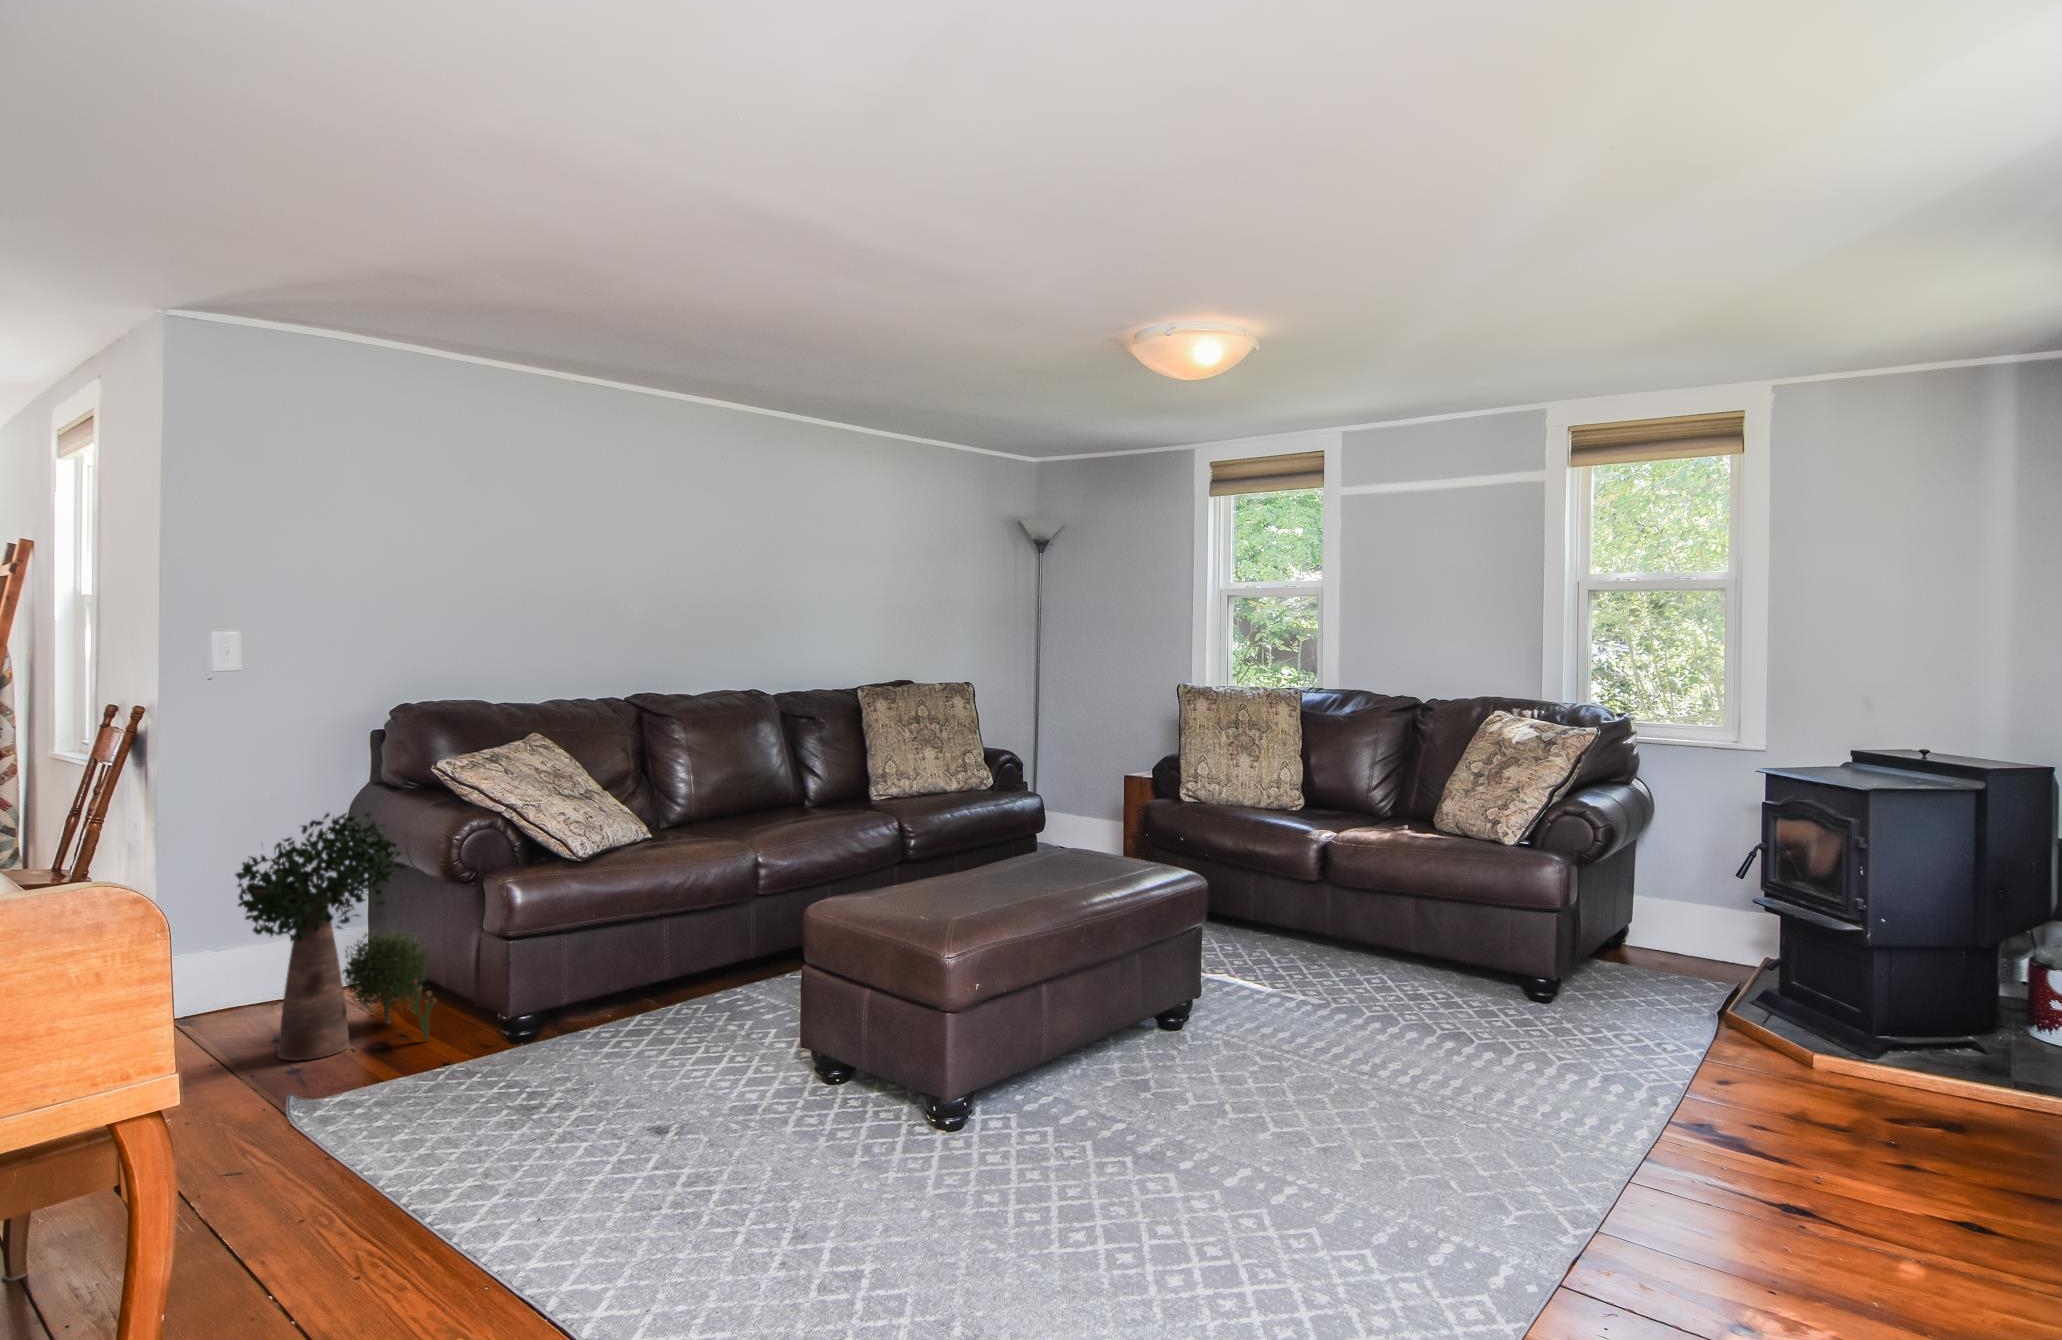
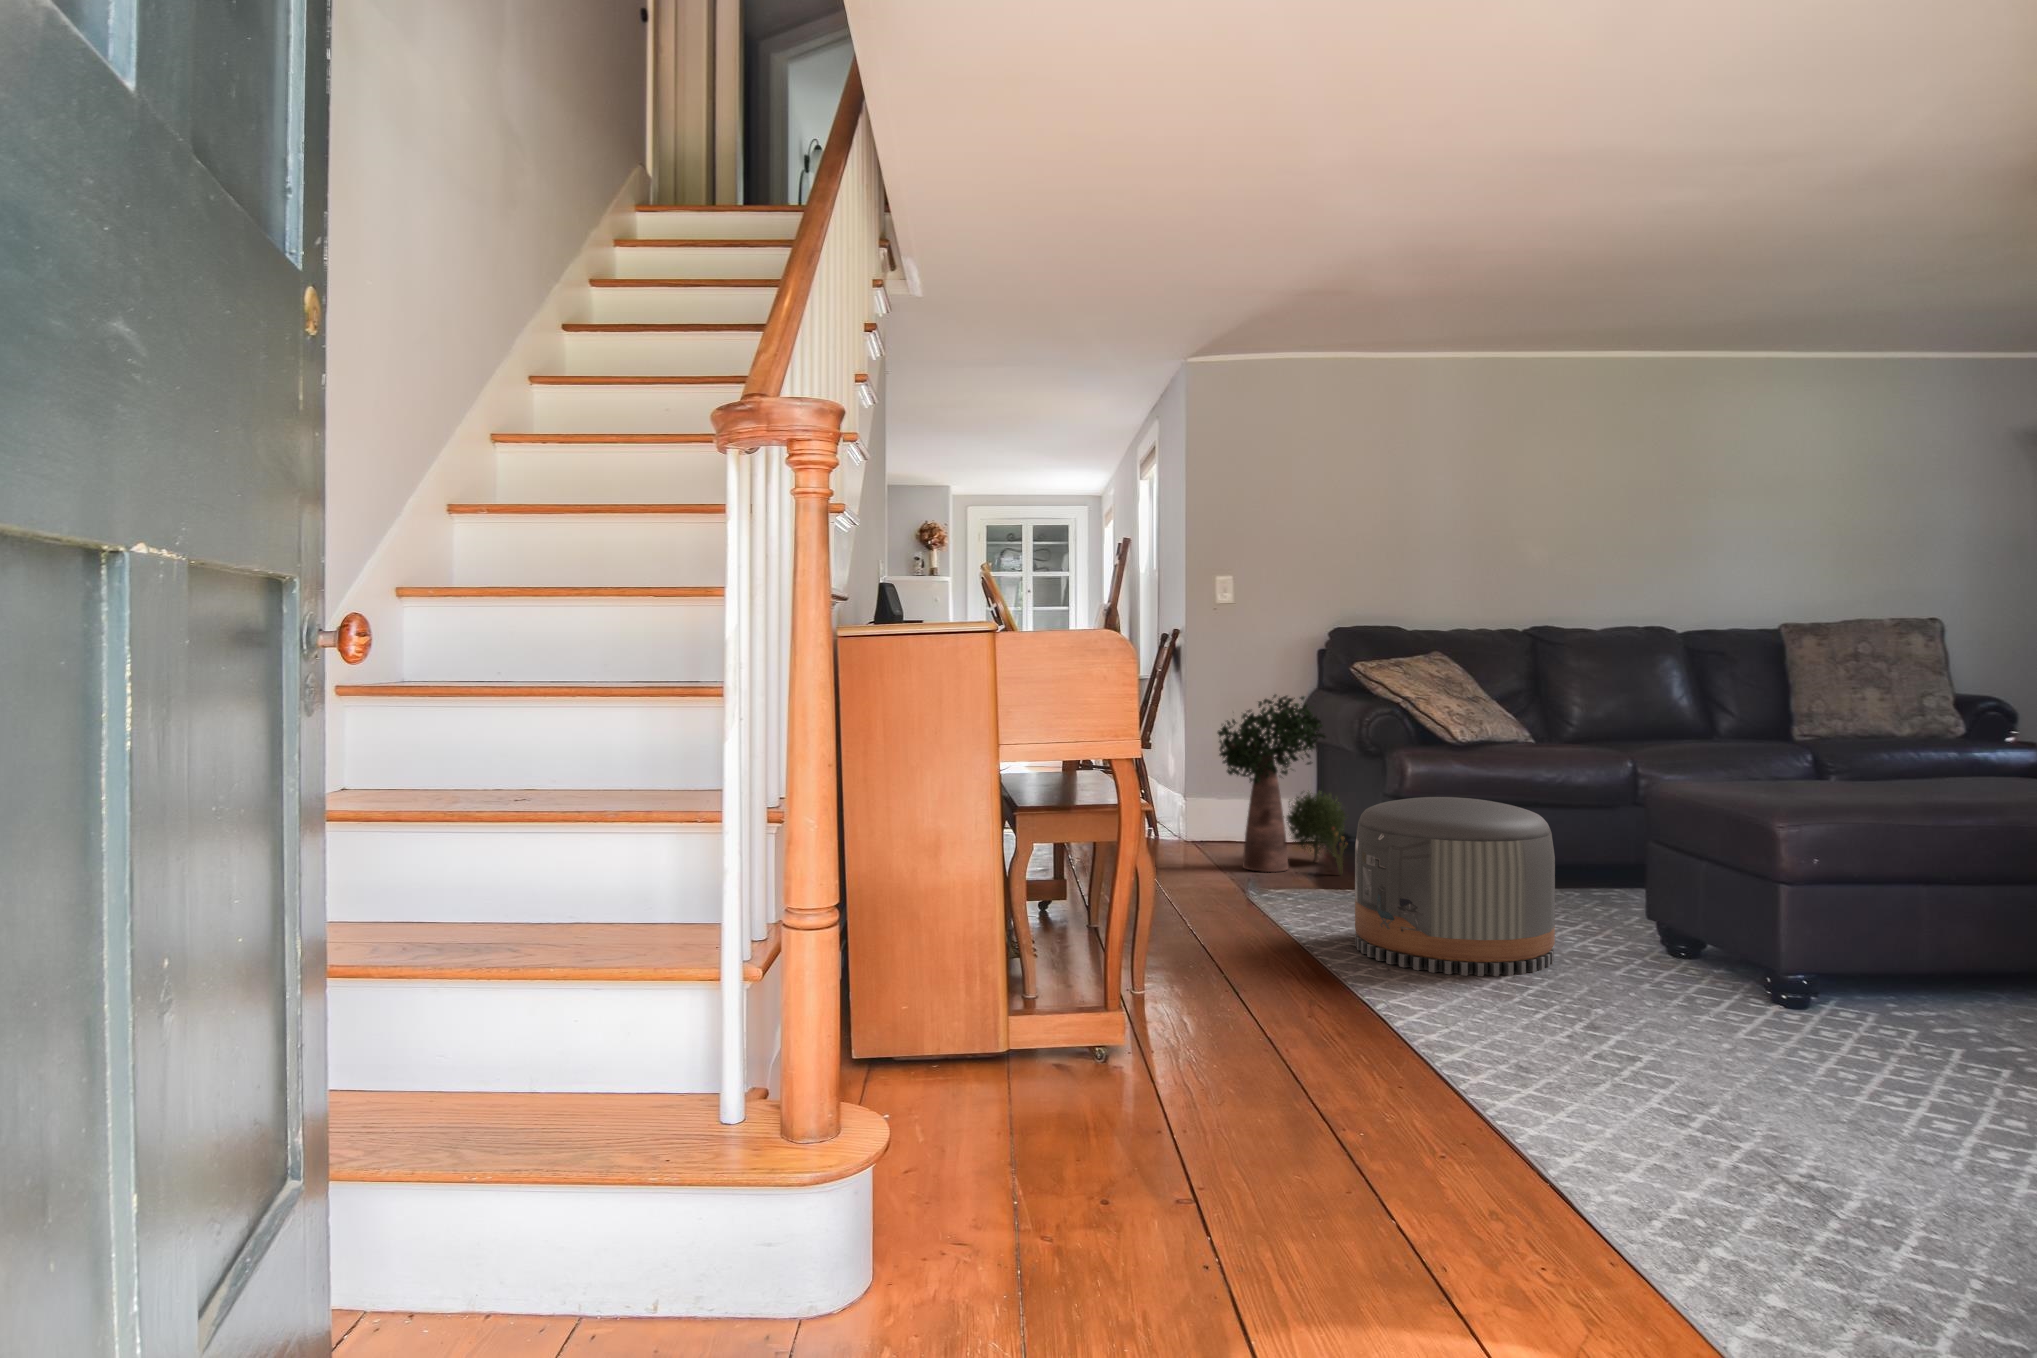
pouf: none [477,953,727,1208] -> present [1355,797,1555,976]

